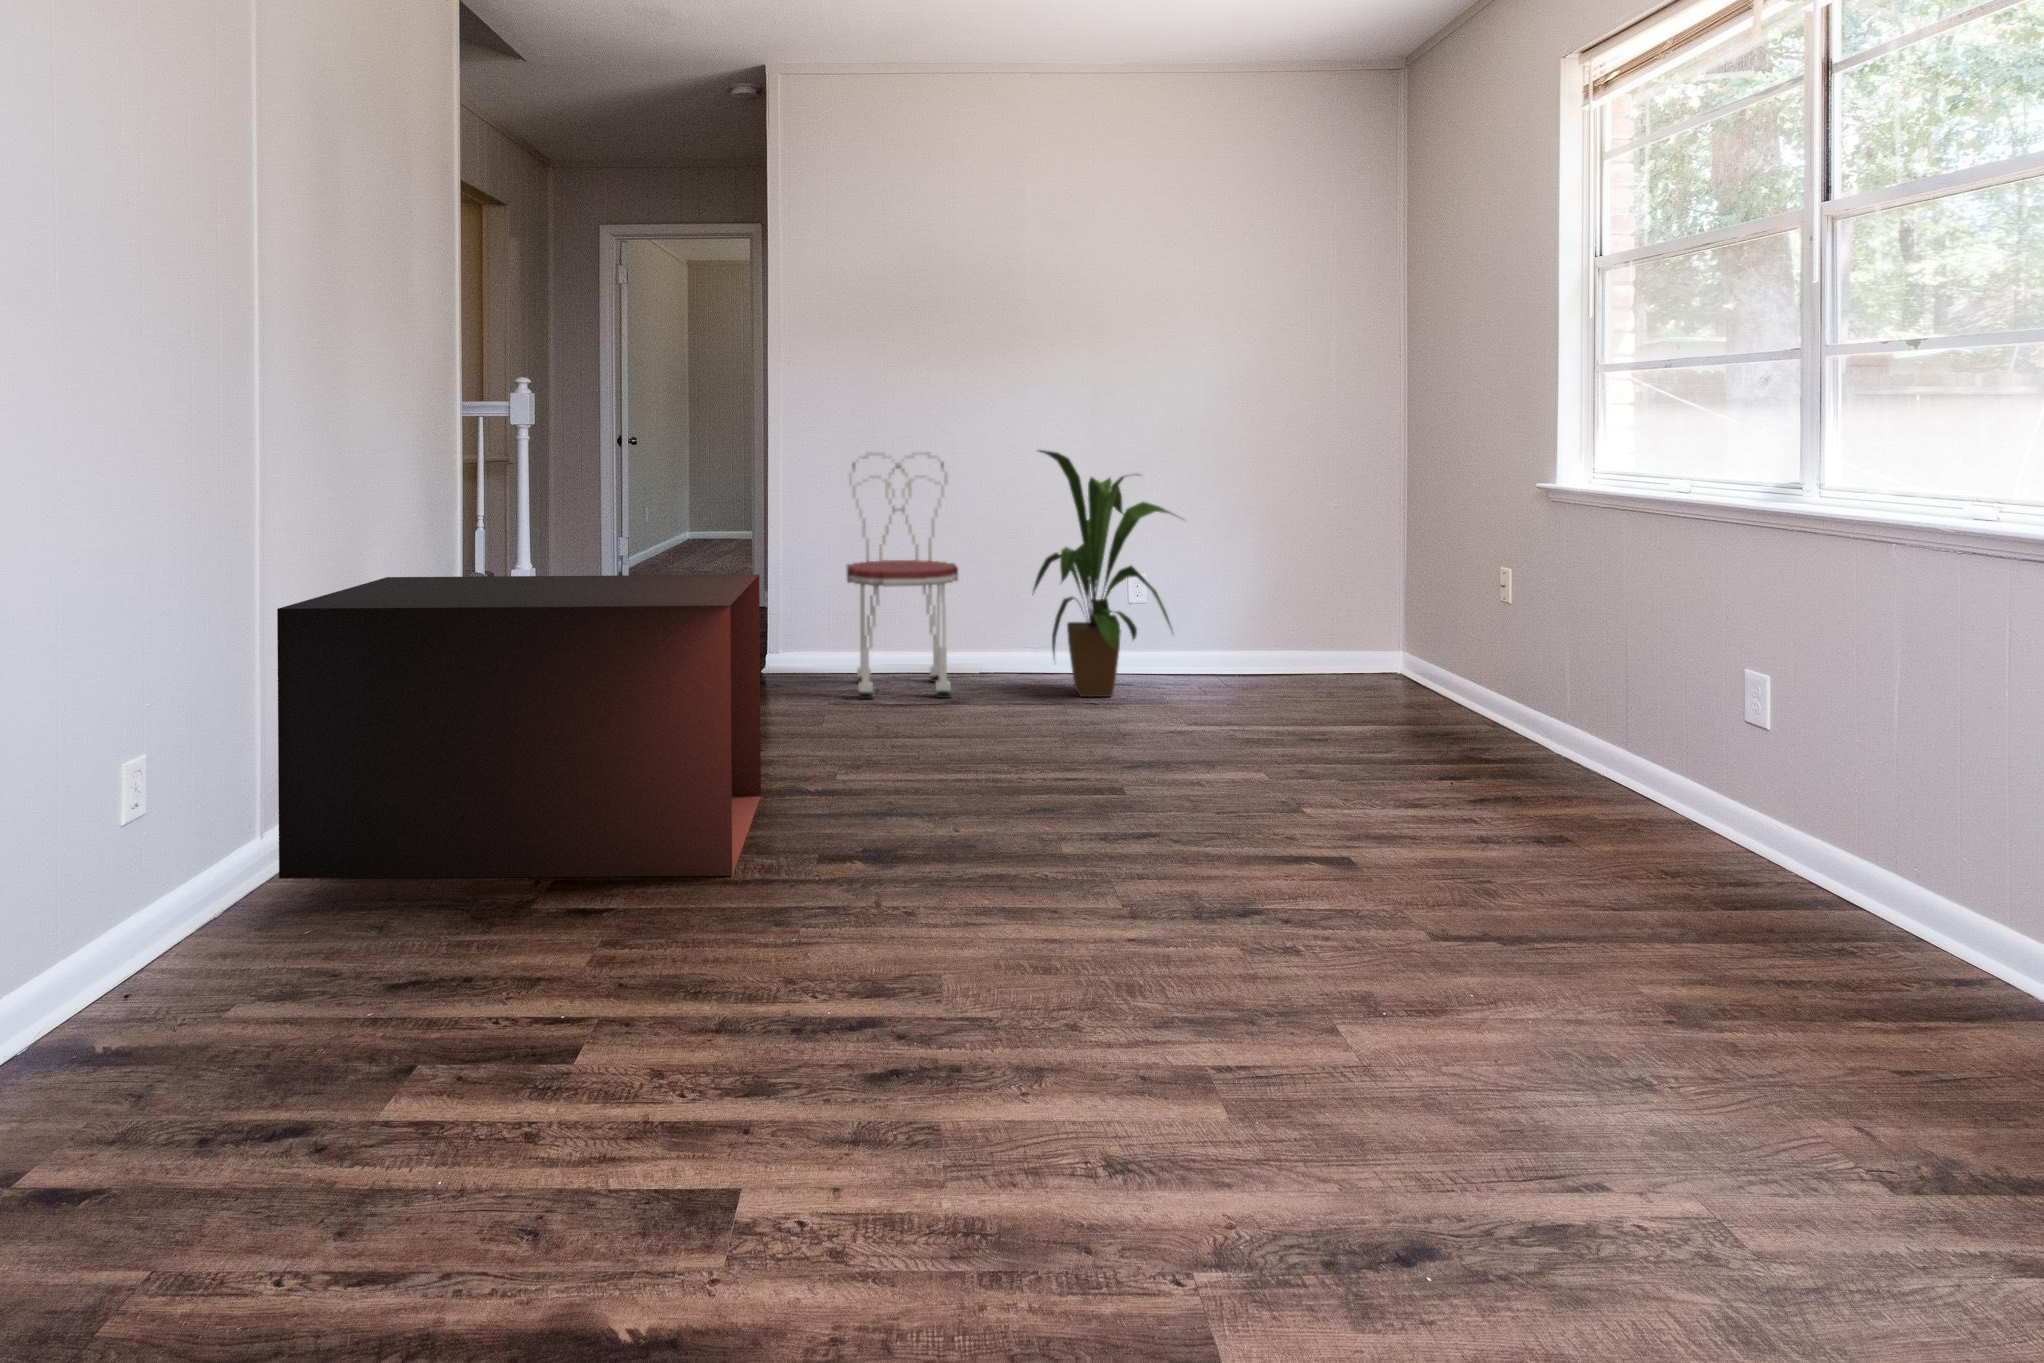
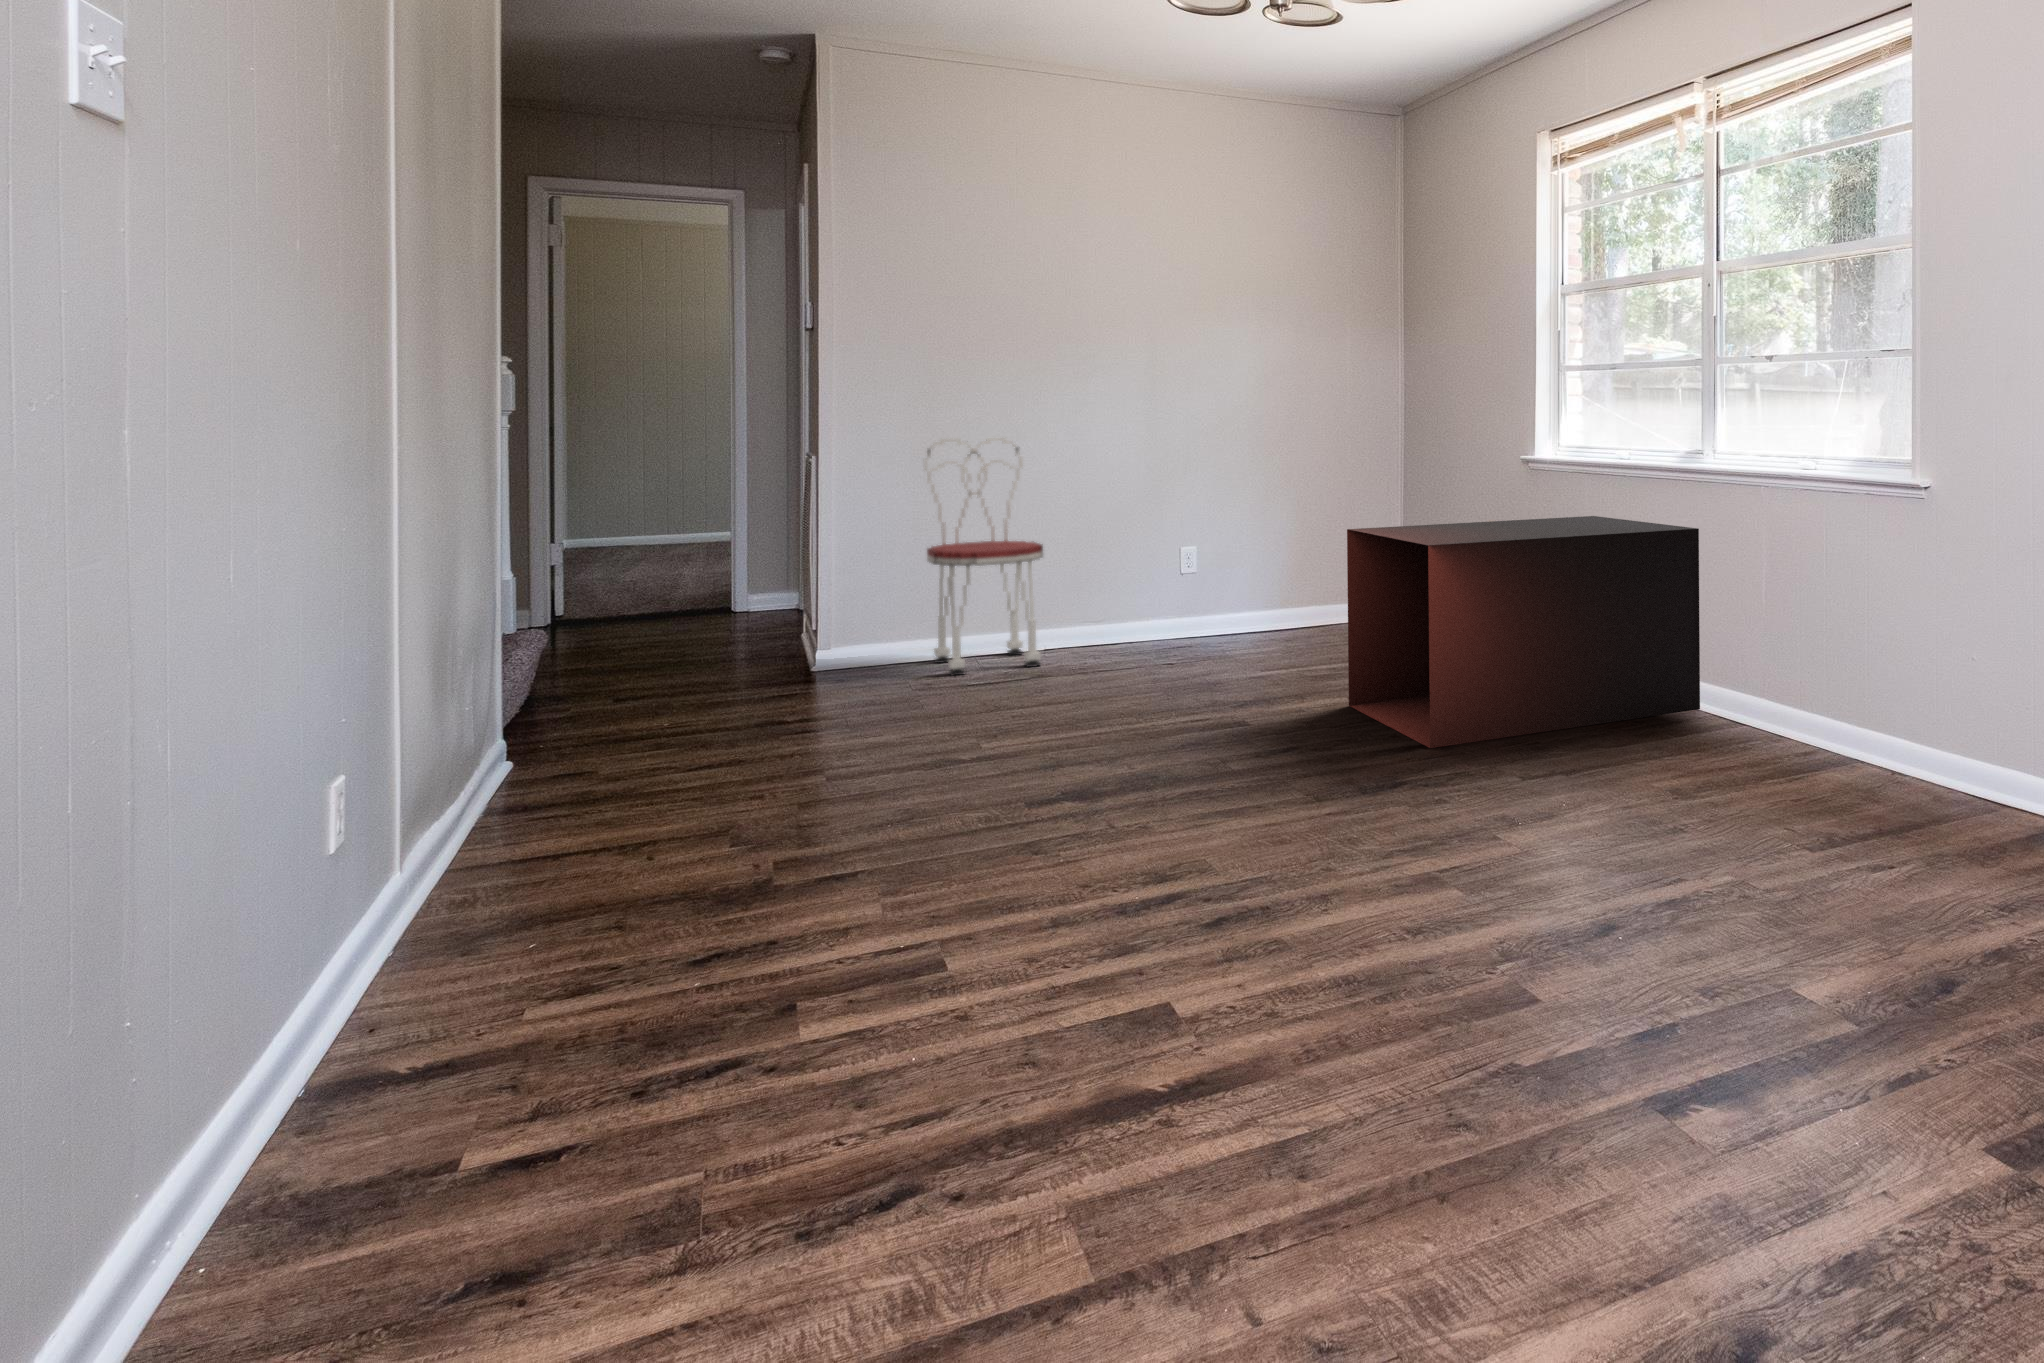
house plant: present [1033,450,1178,697] -> none [1106,434,1242,654]
storage cabinet: present [277,574,761,879] -> present [1347,516,1700,748]

